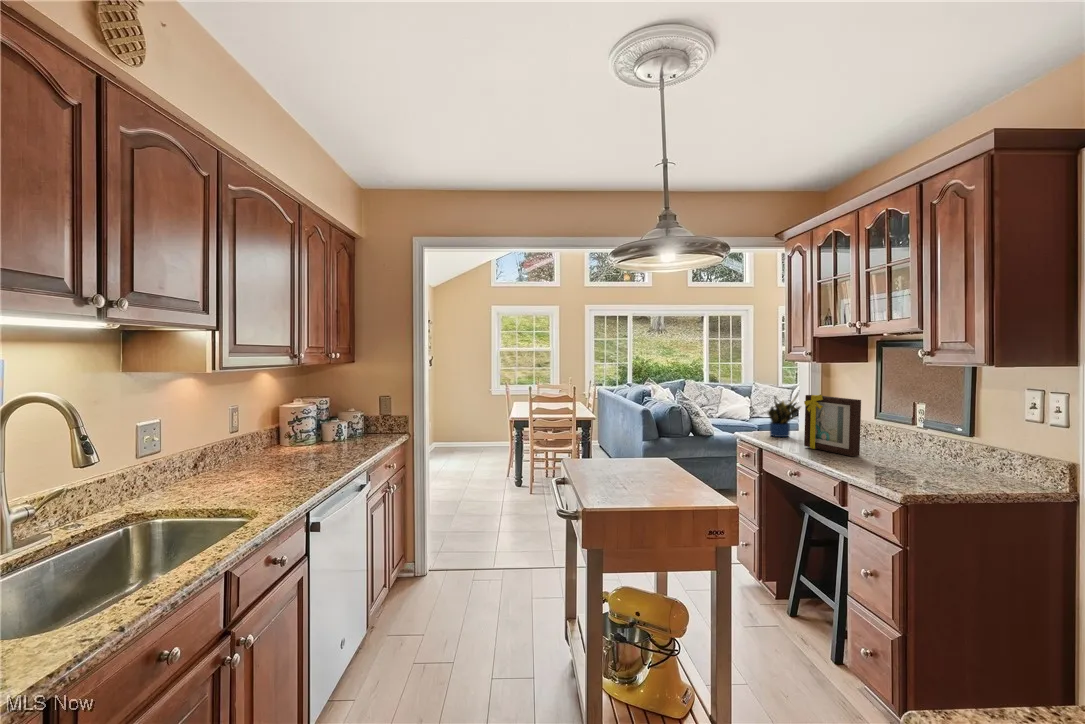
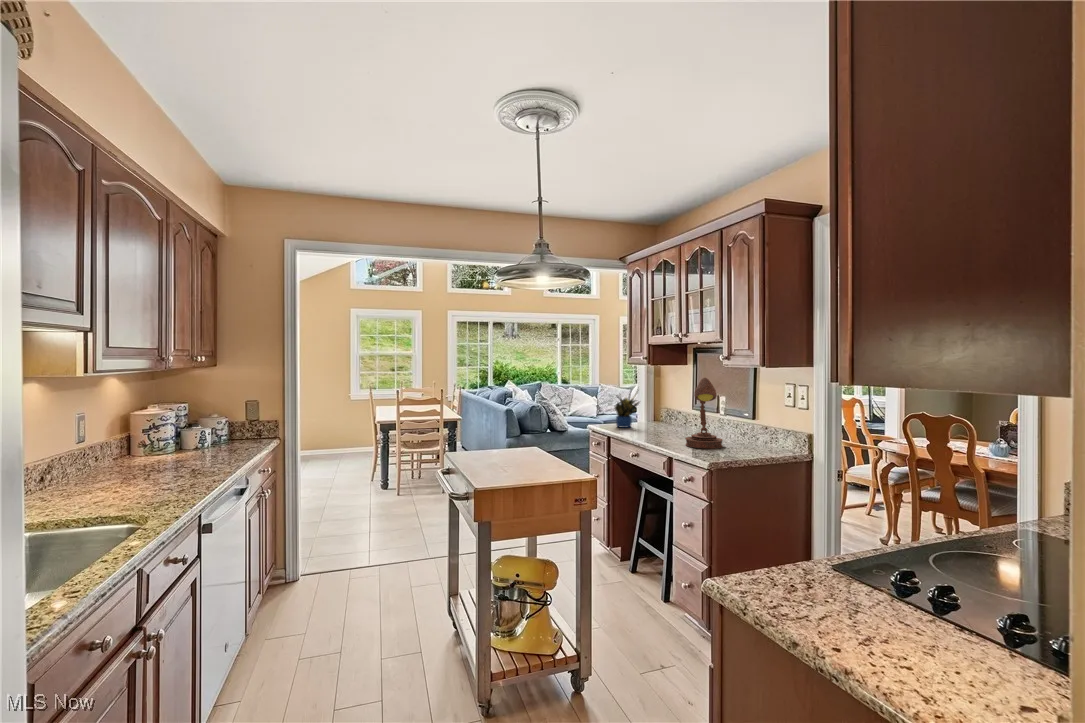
desk lamp: none [865,379,922,473] -> present [685,378,723,448]
picture frame: present [804,394,861,457] -> none [643,391,683,439]

